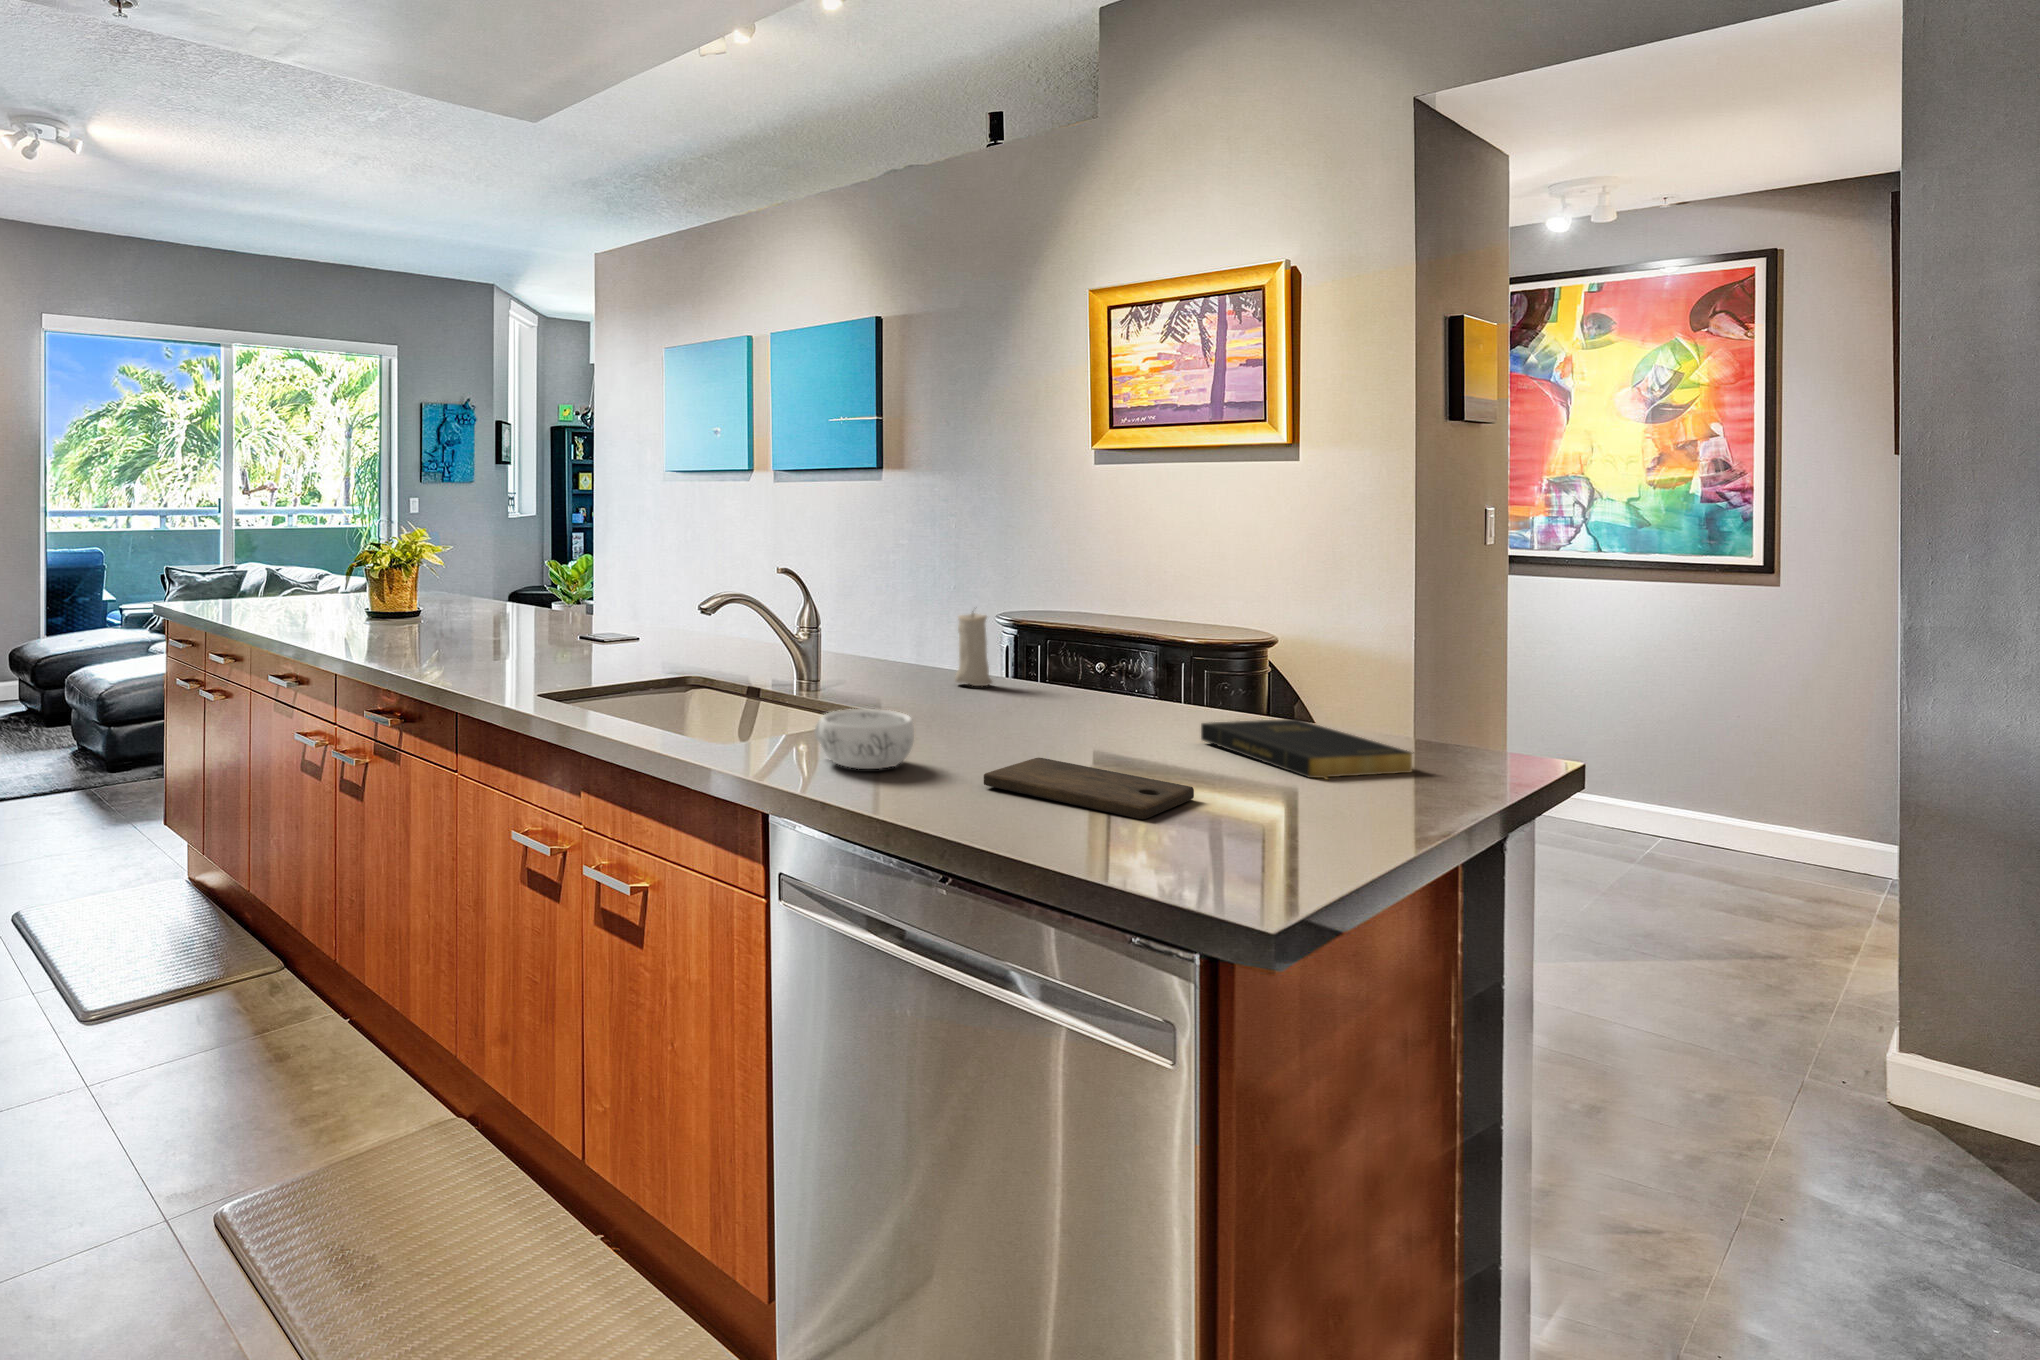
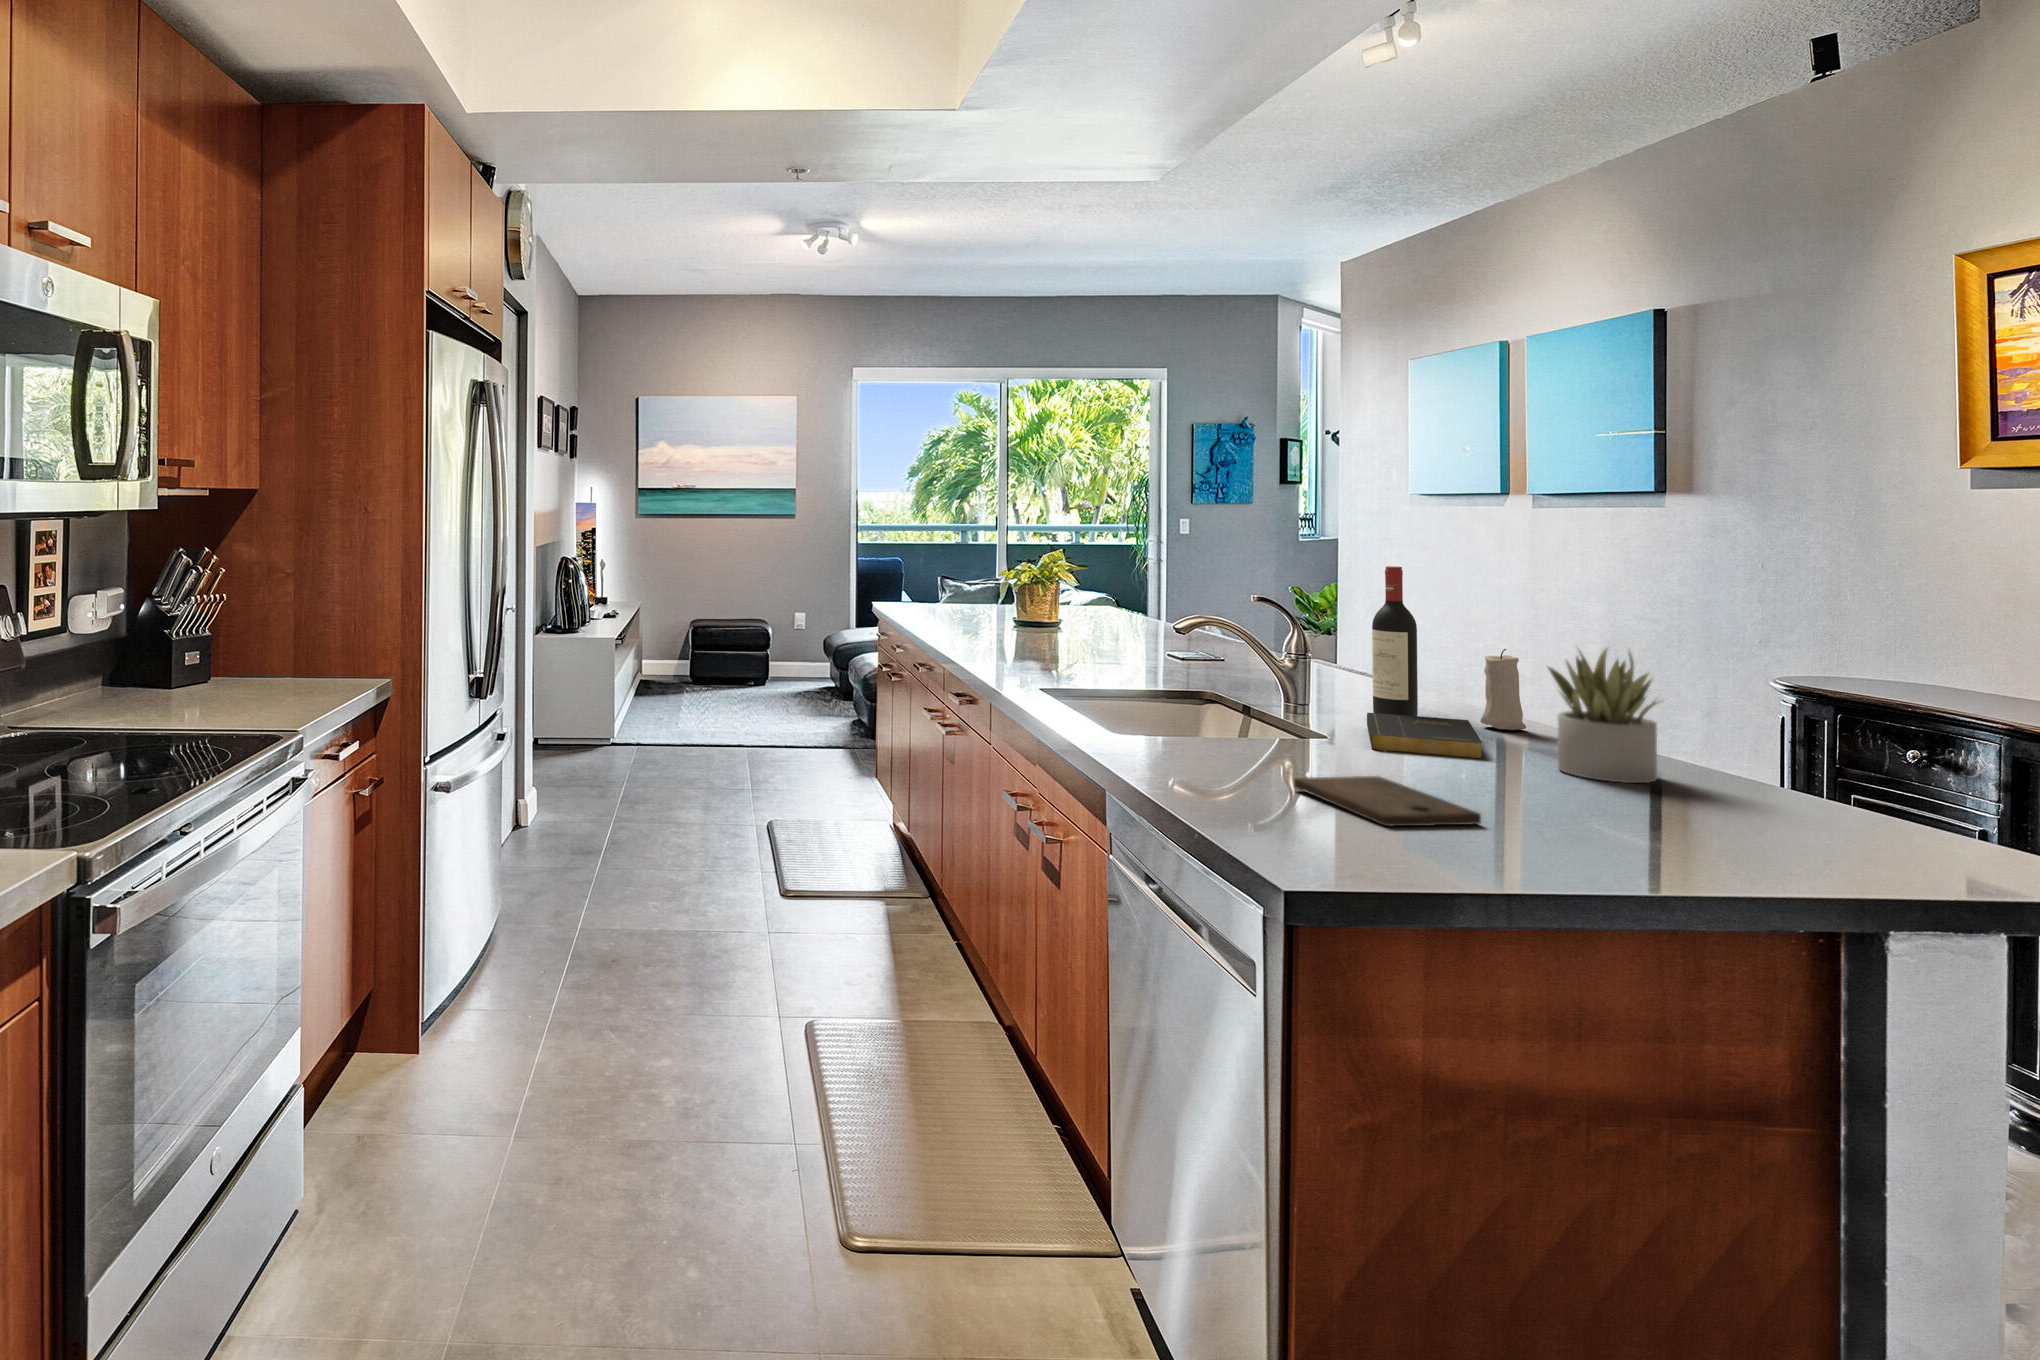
wine bottle: none [868,530,909,692] -> present [1372,566,1418,716]
succulent plant: none [1083,597,1183,729] -> present [1549,648,1658,783]
decorative bowl: present [814,709,914,769] -> none [1185,717,1271,768]
book: present [1201,719,1414,780] -> present [1367,713,1483,759]

